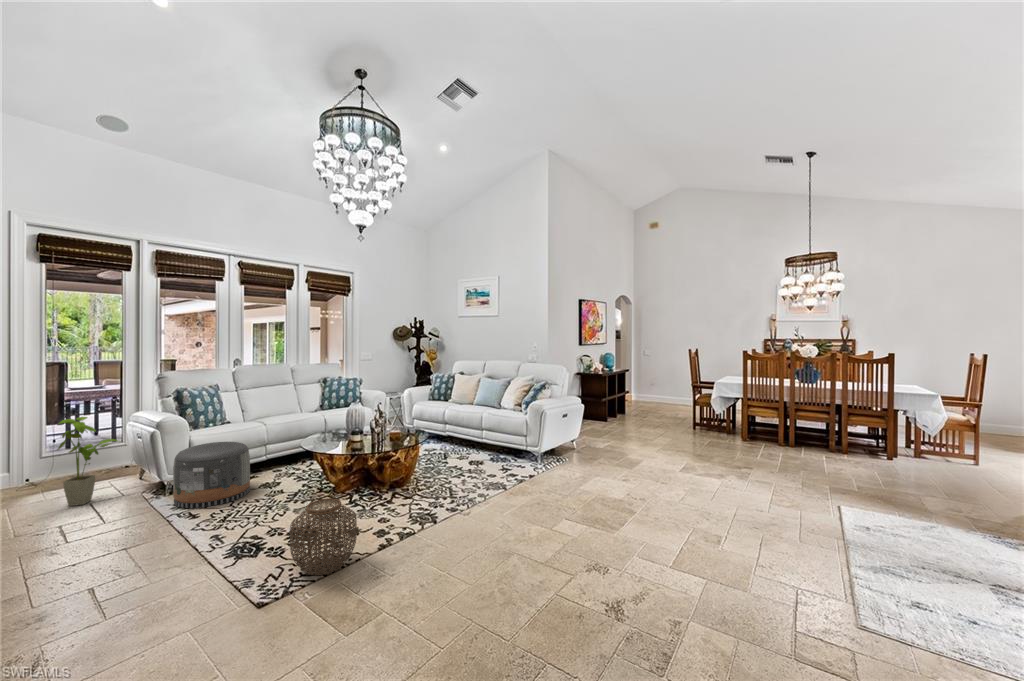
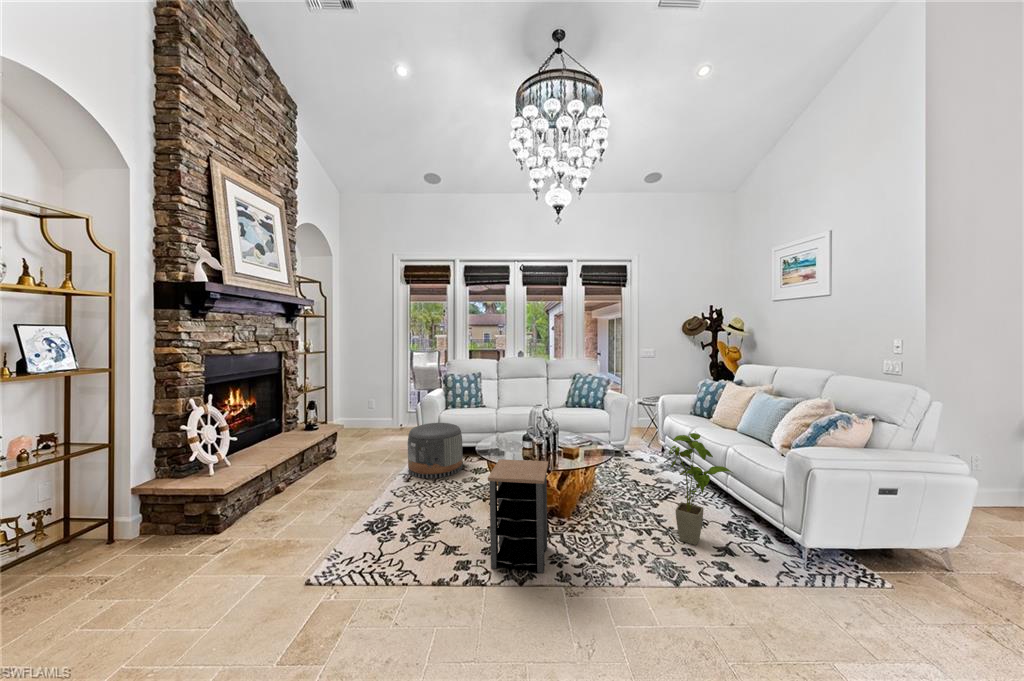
house plant: present [57,417,117,506] -> present [669,433,733,545]
side table: none [377,434,434,519] -> present [488,459,548,573]
woven basket: present [290,498,357,575] -> none [317,515,391,606]

